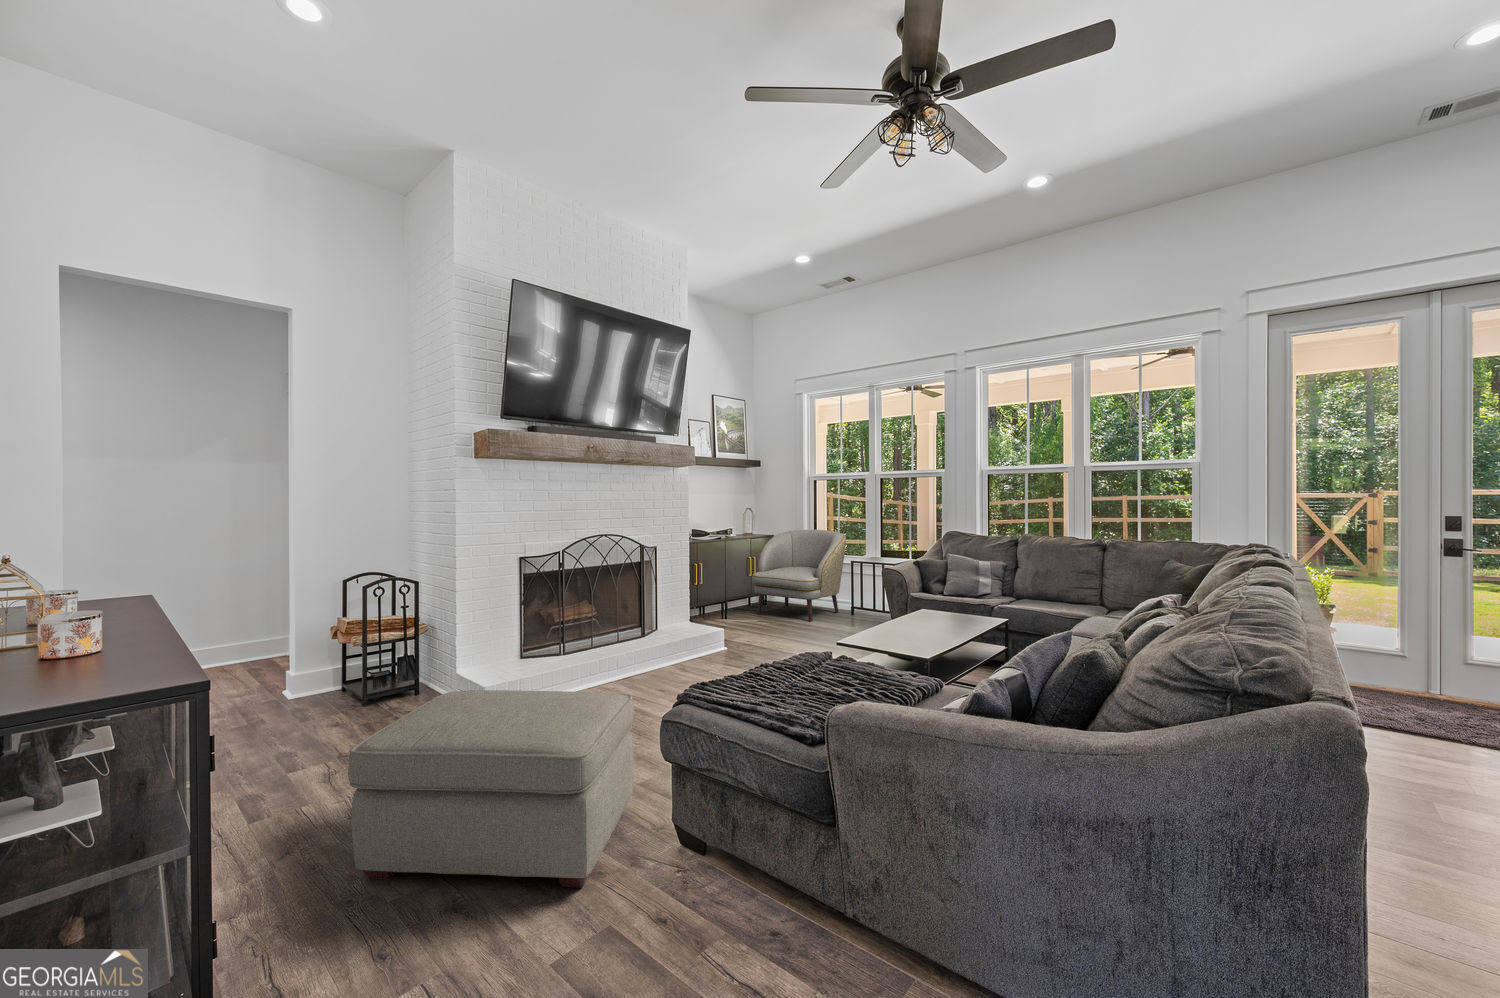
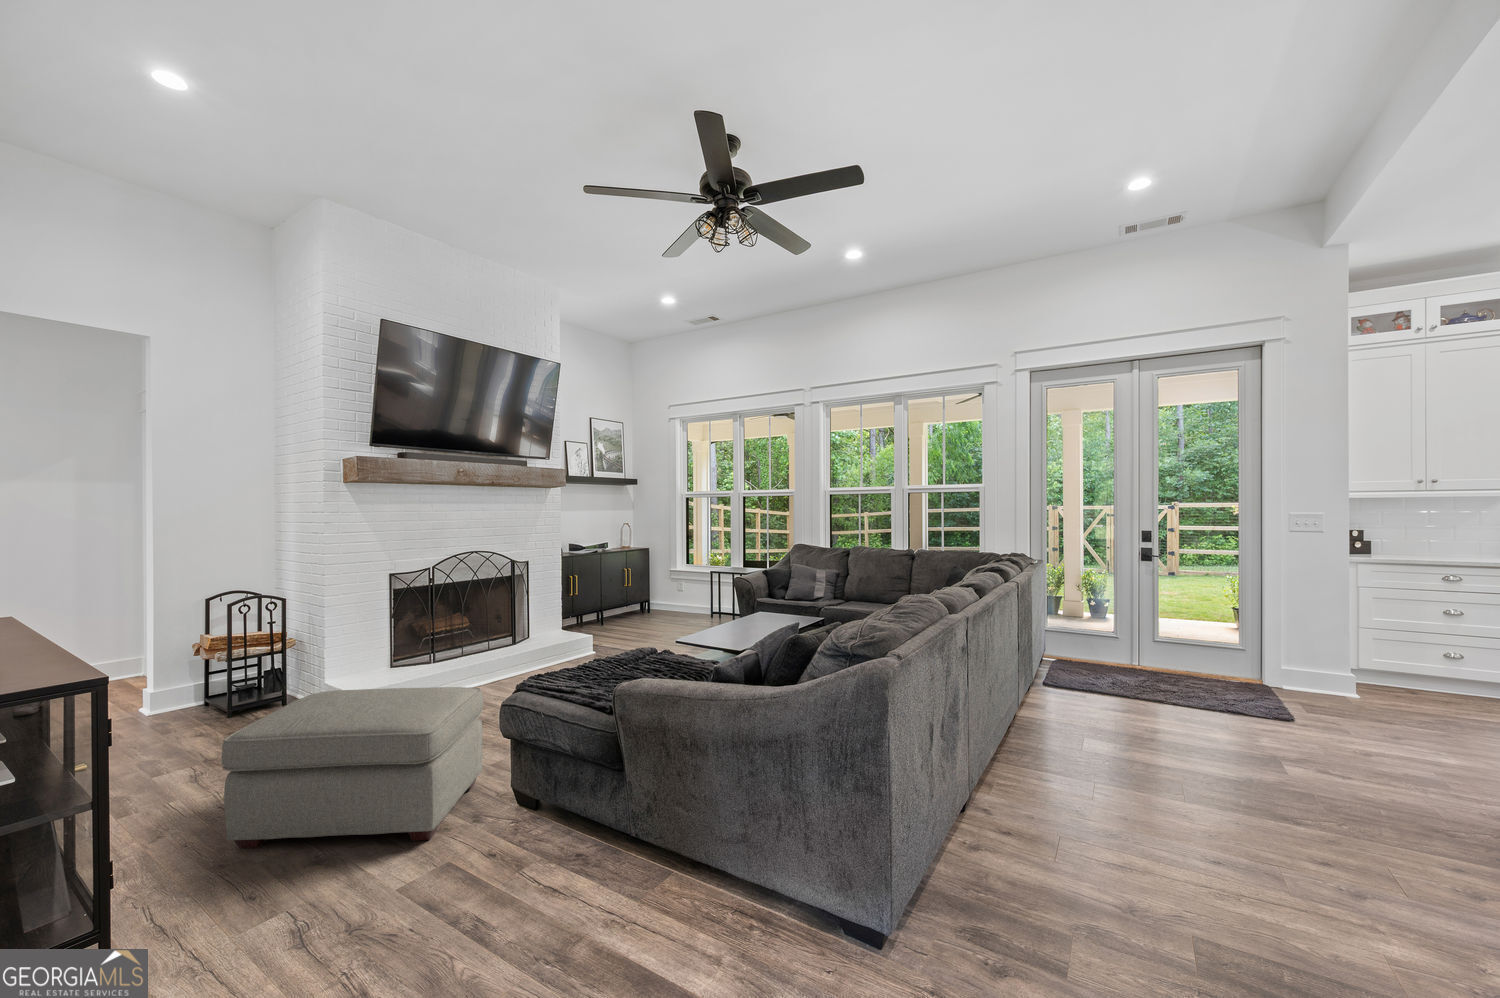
armchair: present [752,530,846,622] -> none [627,543,715,628]

